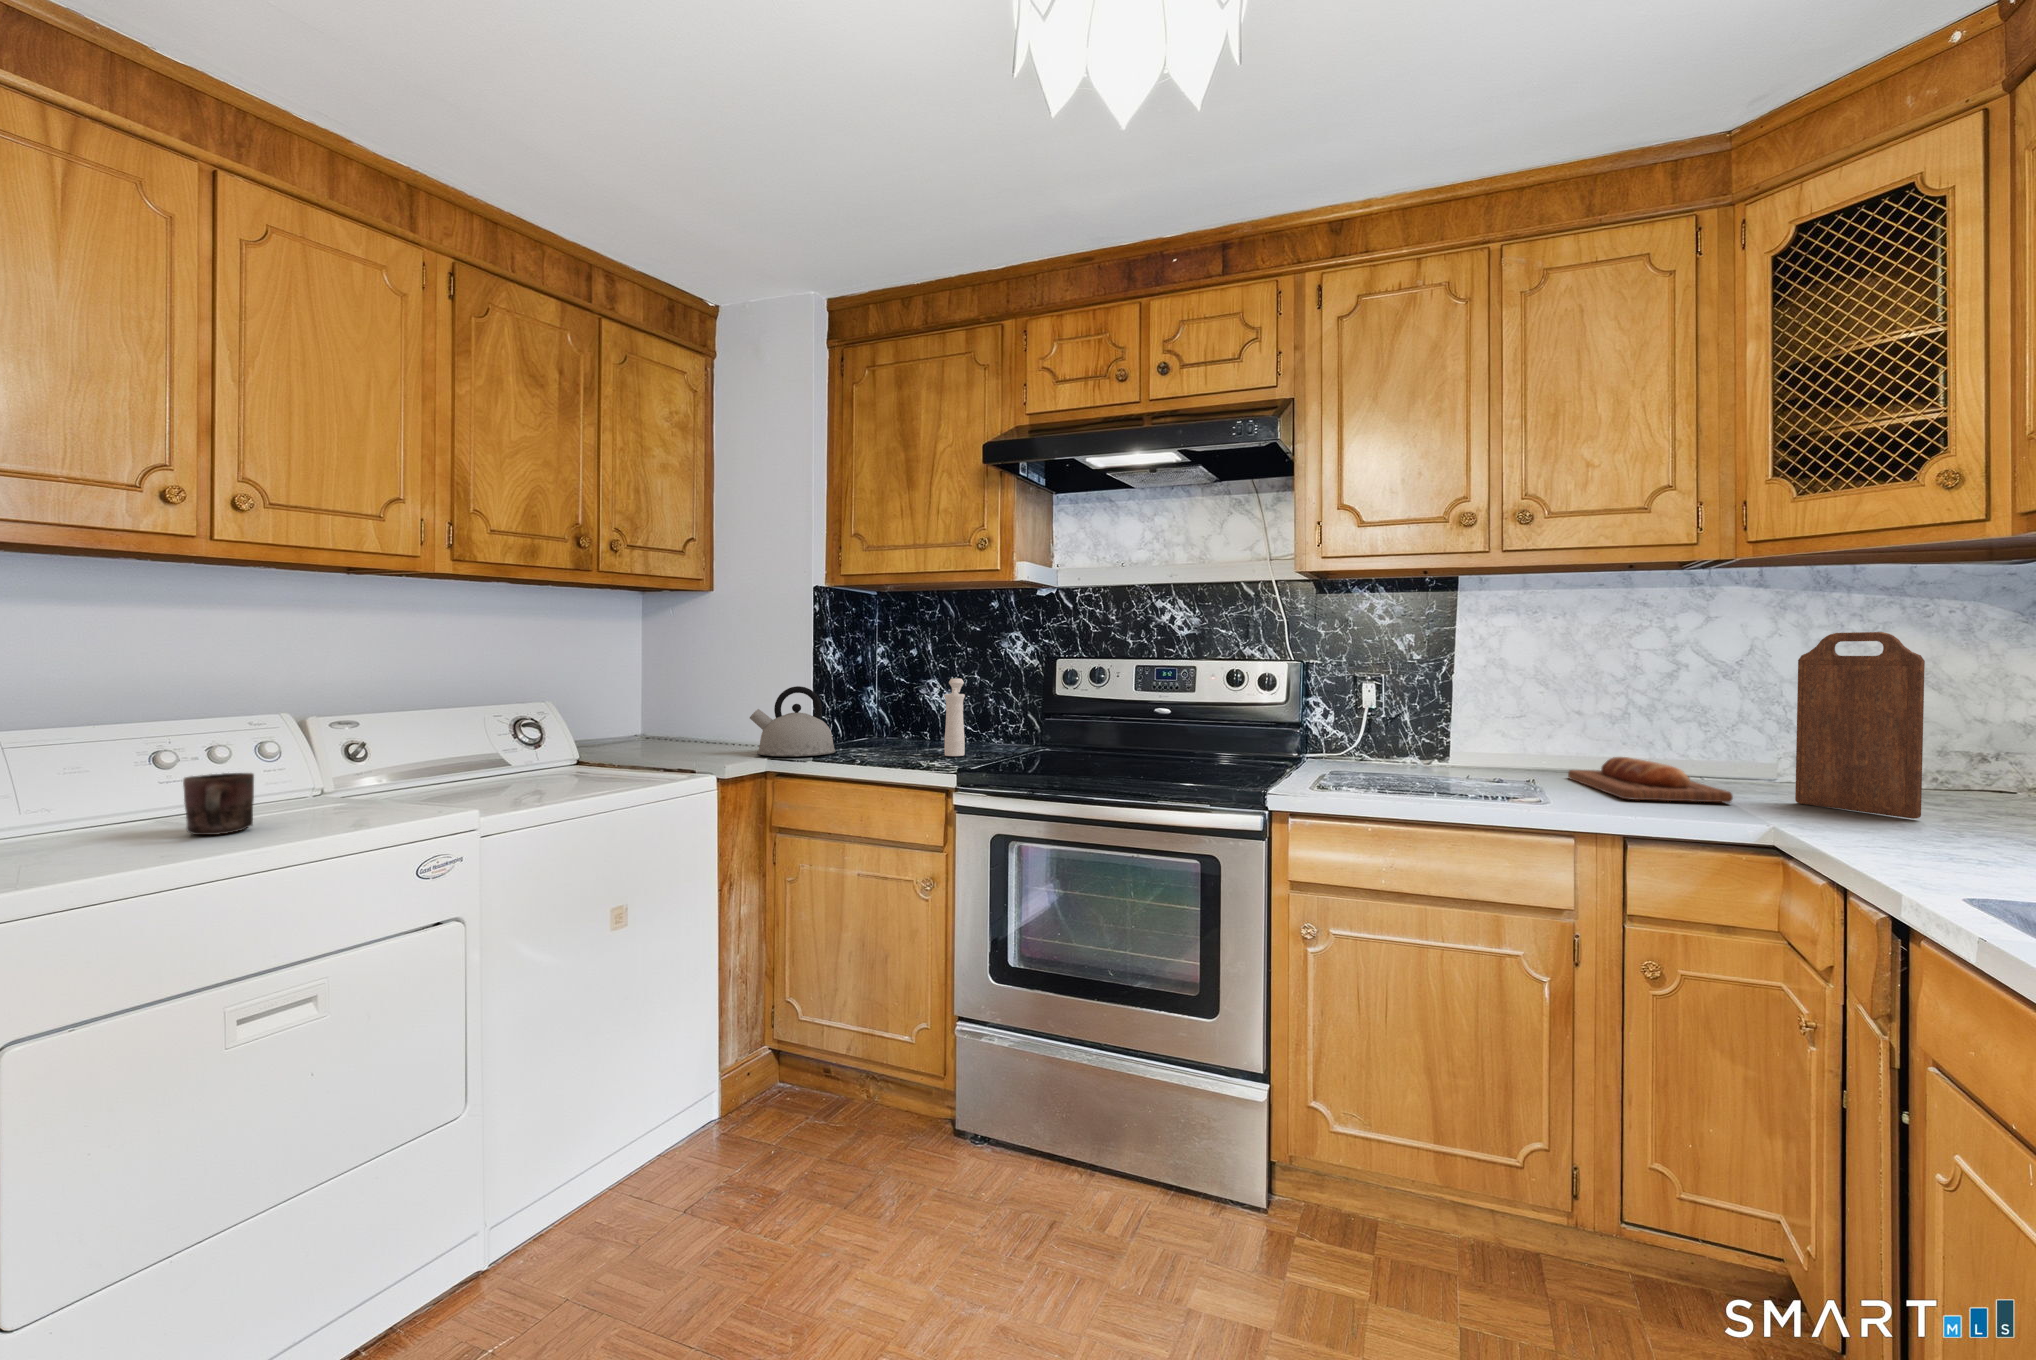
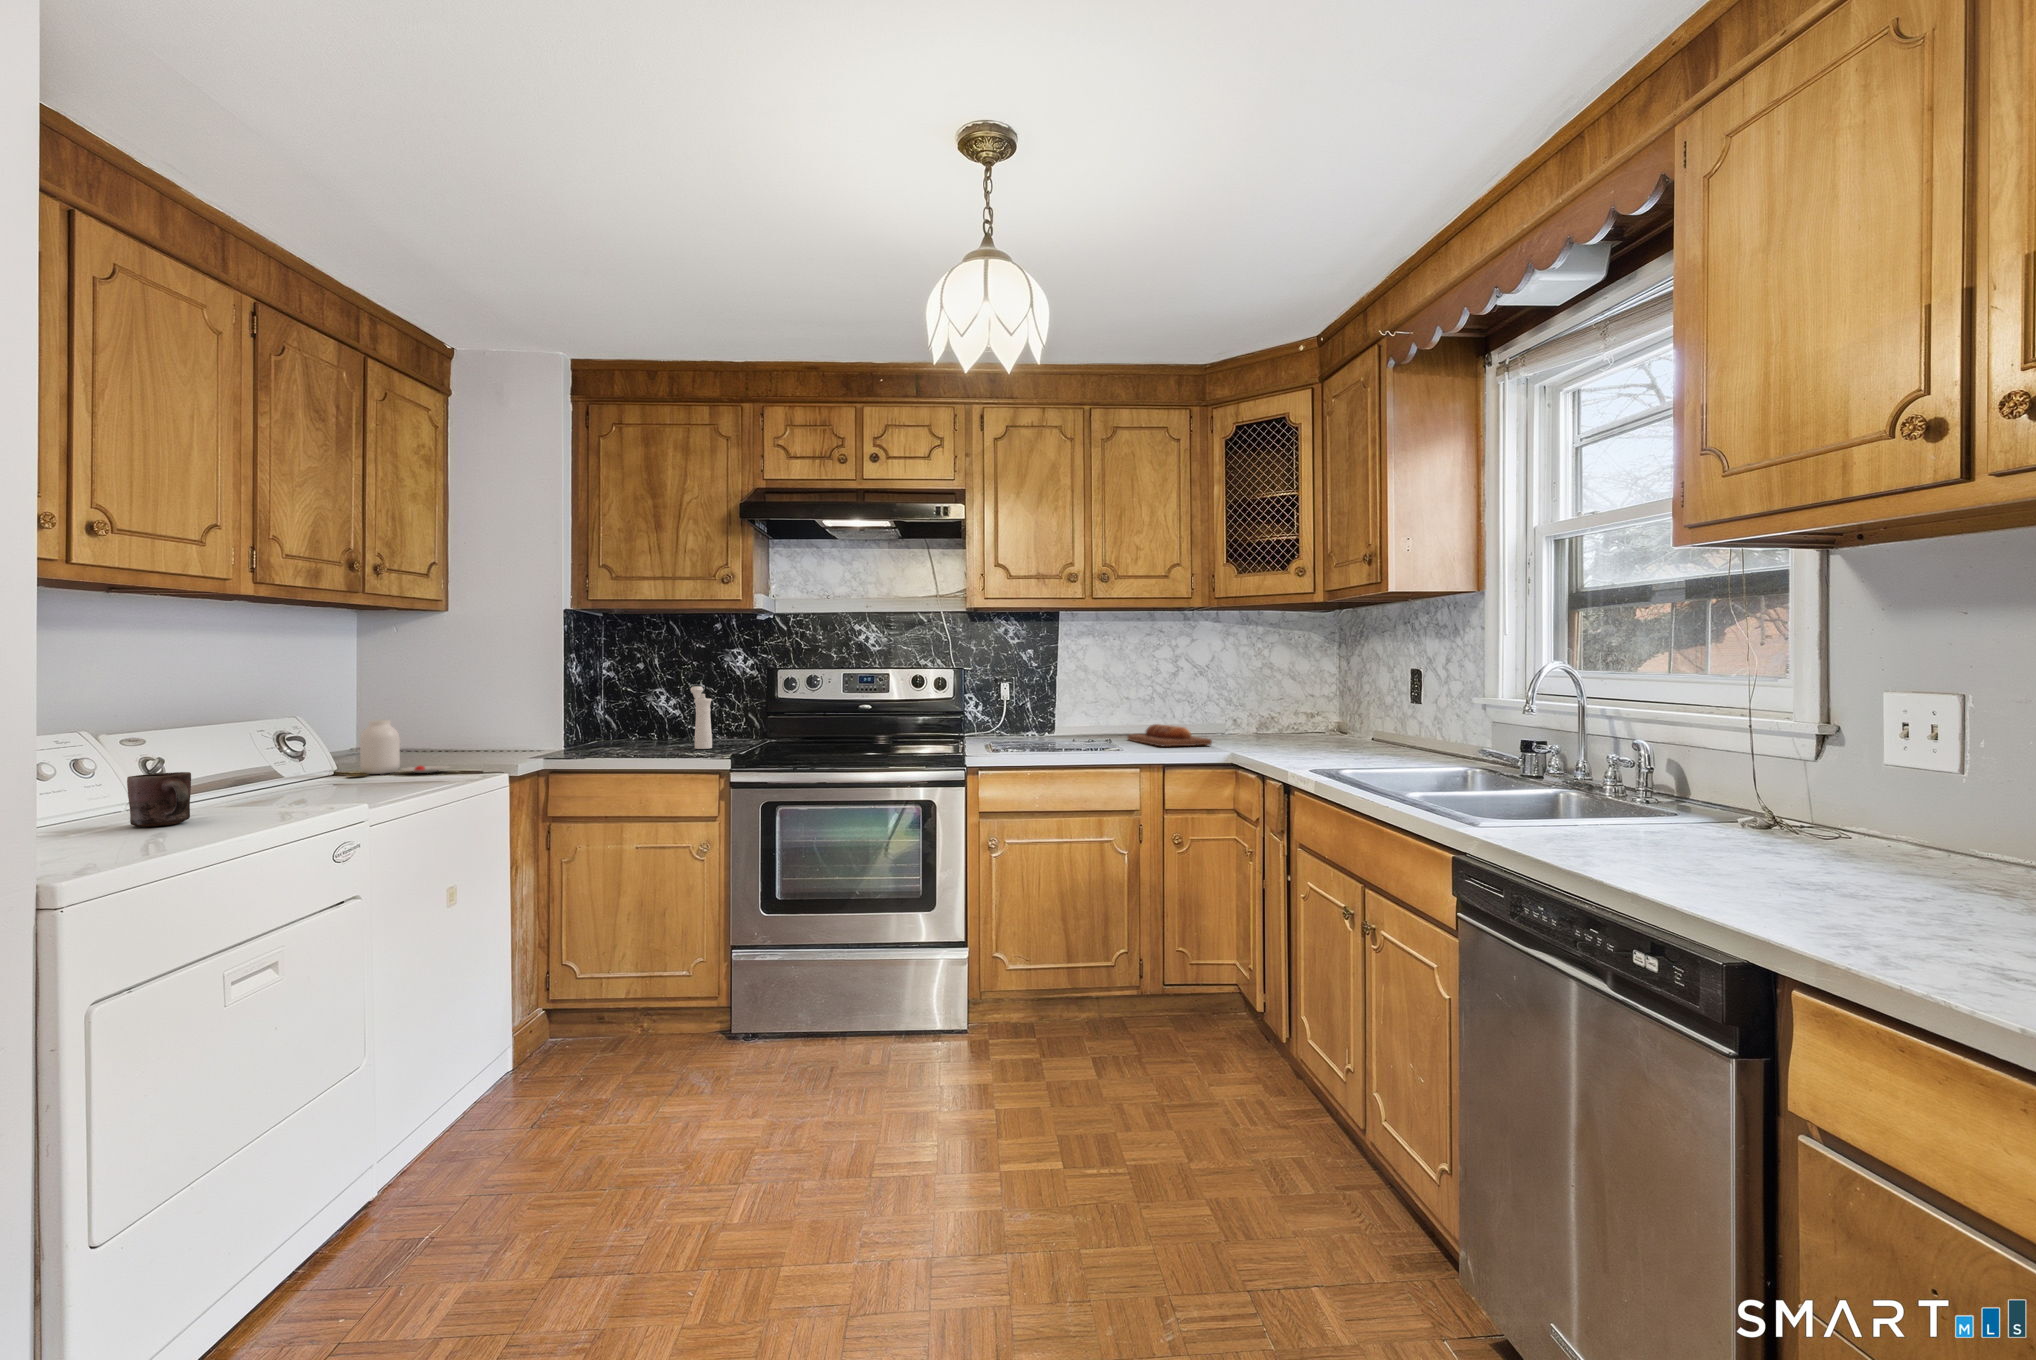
cutting board: present [1795,632,1925,819] -> none [1239,649,1291,746]
kettle: present [750,686,836,756] -> none [511,695,593,756]
jar: none [545,712,649,773] -> present [360,720,449,774]

